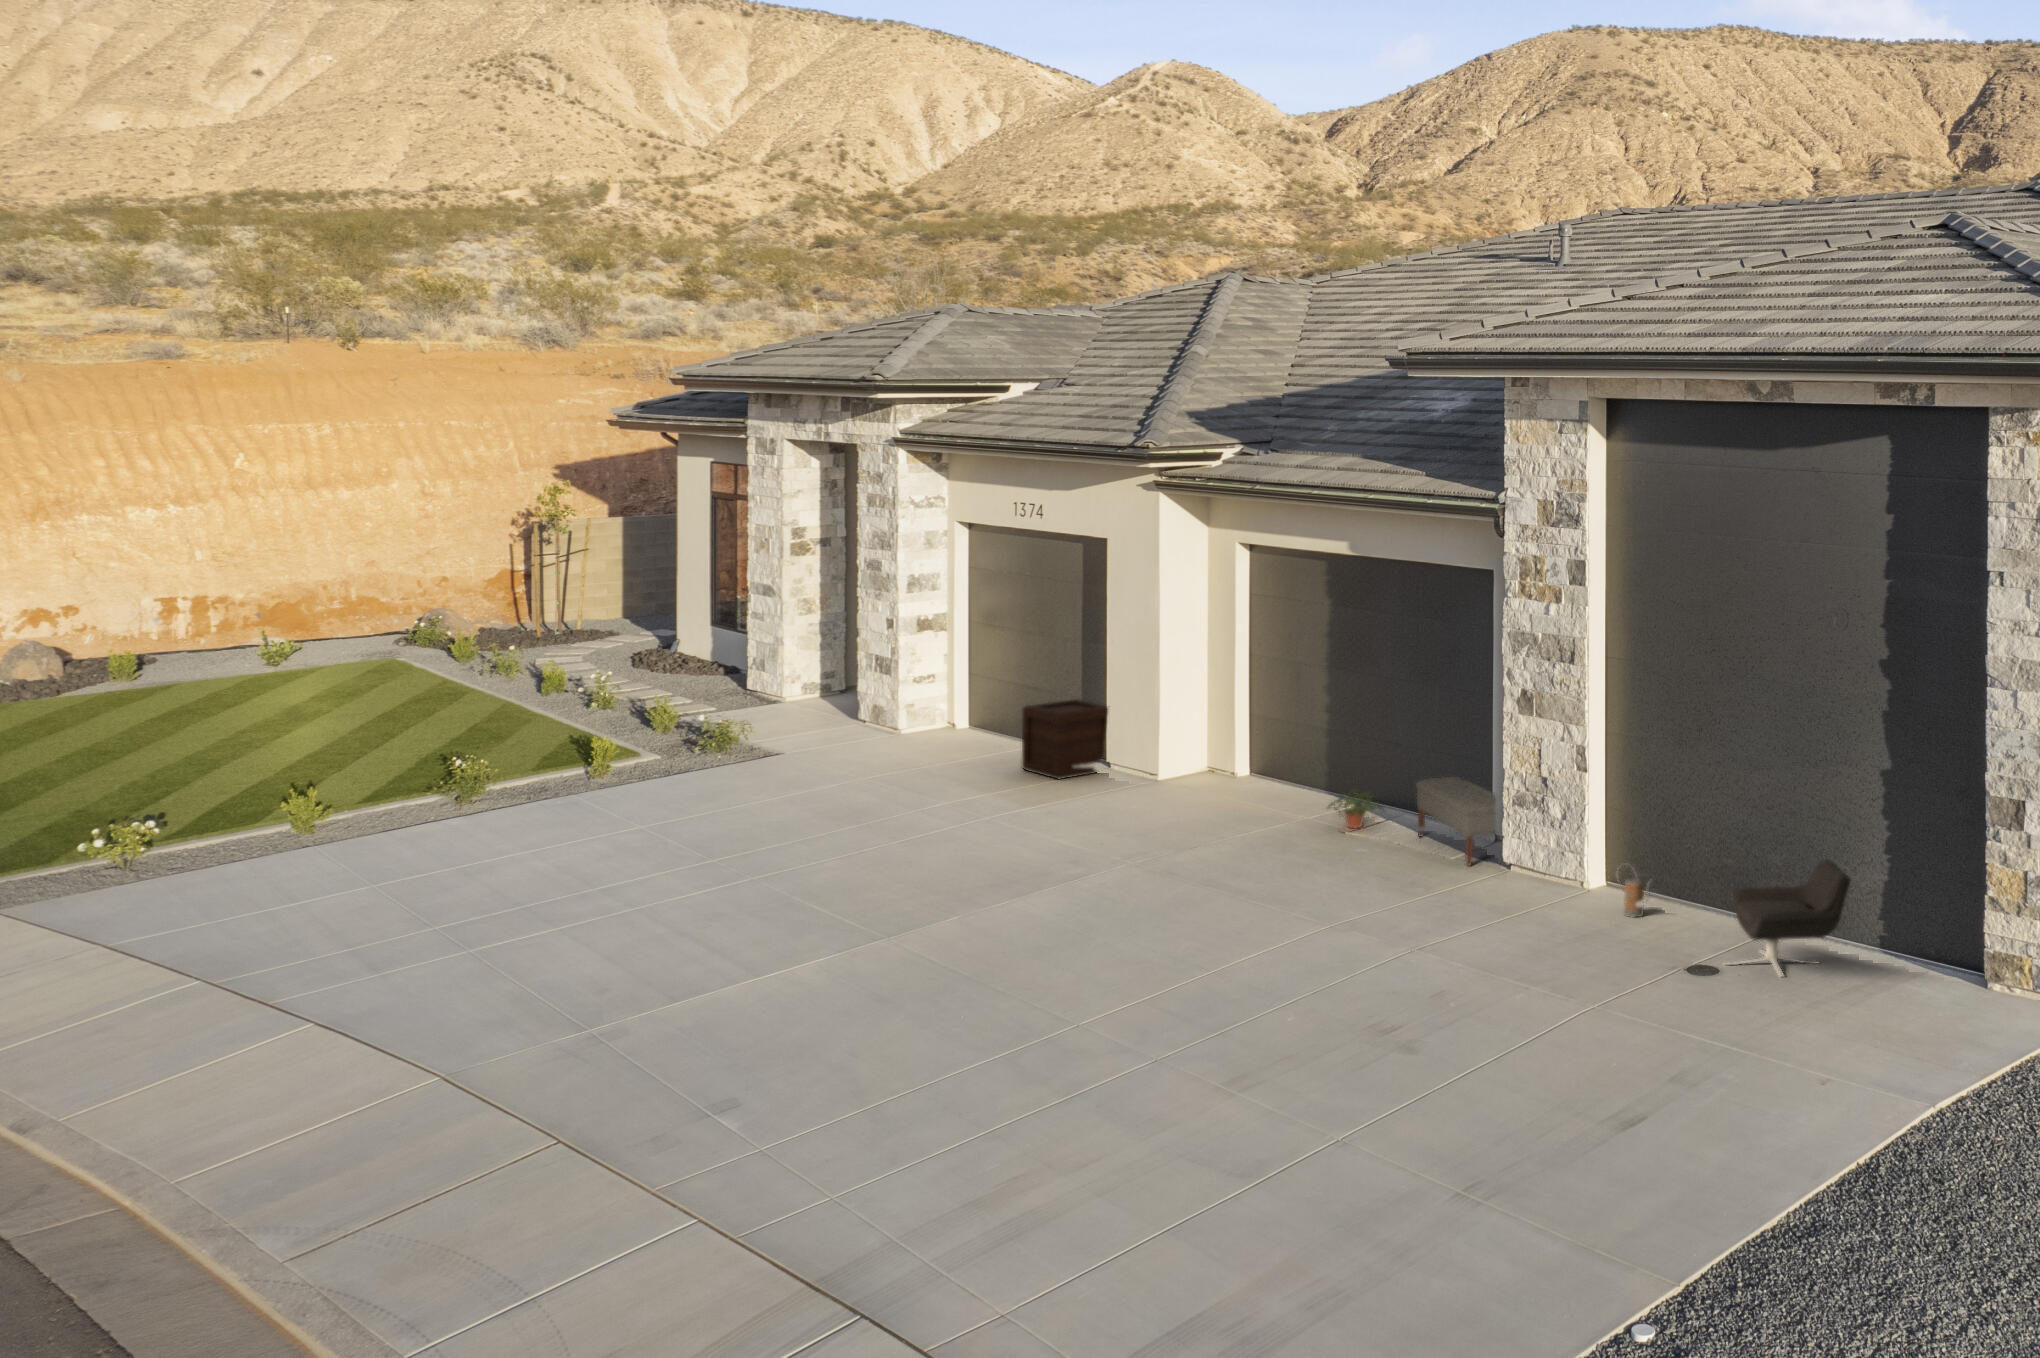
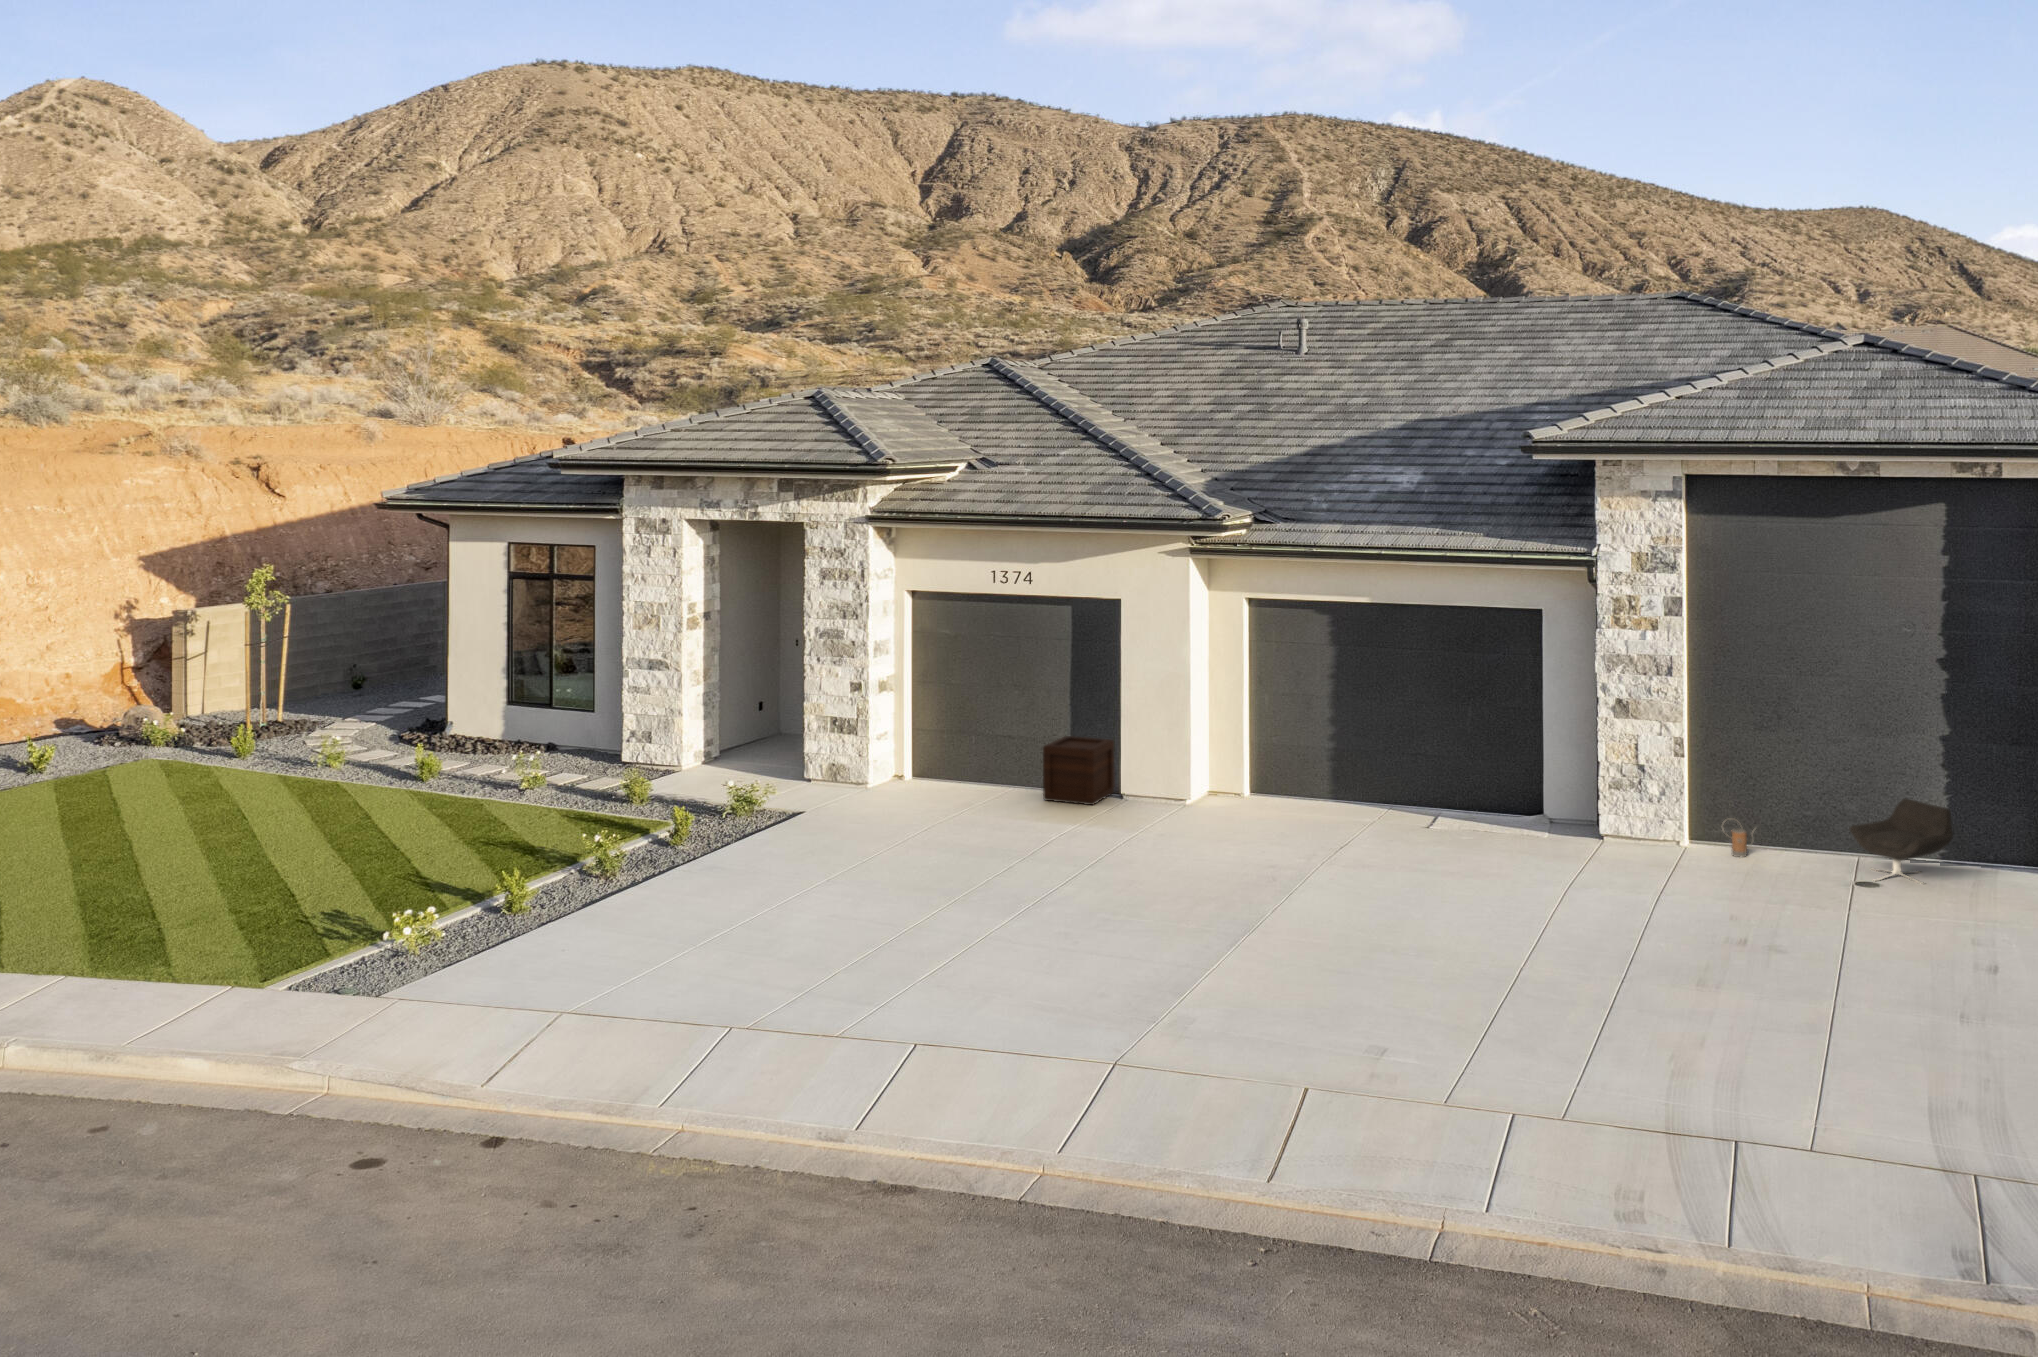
bench: present [1416,777,1497,866] -> none [1463,768,1574,836]
potted plant: present [1328,792,1384,828] -> none [1385,786,1432,817]

